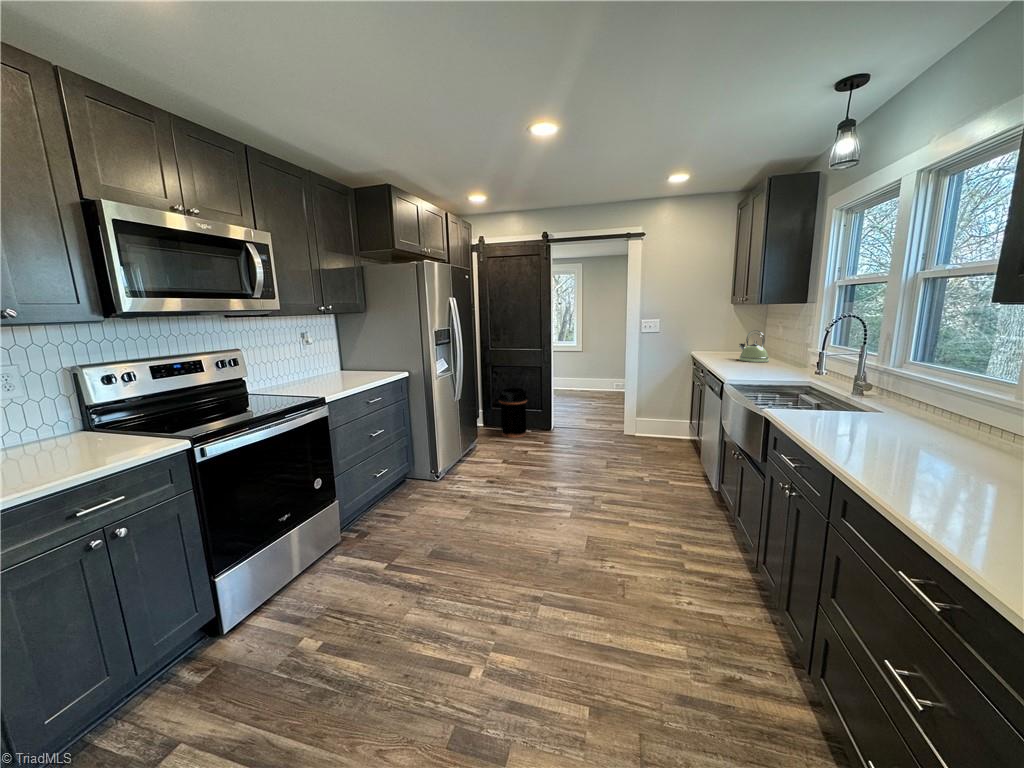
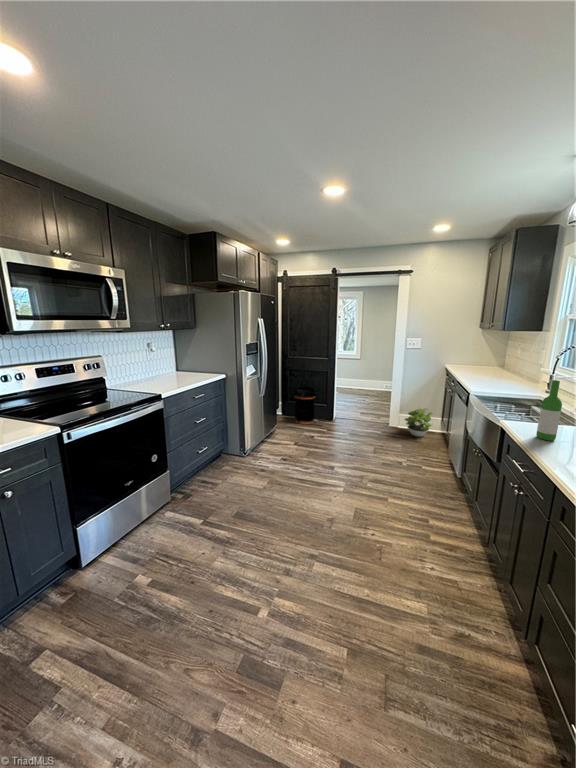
kettle: present [739,330,769,362] -> none [482,351,507,376]
wine bottle: none [807,353,835,428] -> present [536,380,562,441]
potted plant: none [644,409,680,447] -> present [405,408,432,437]

